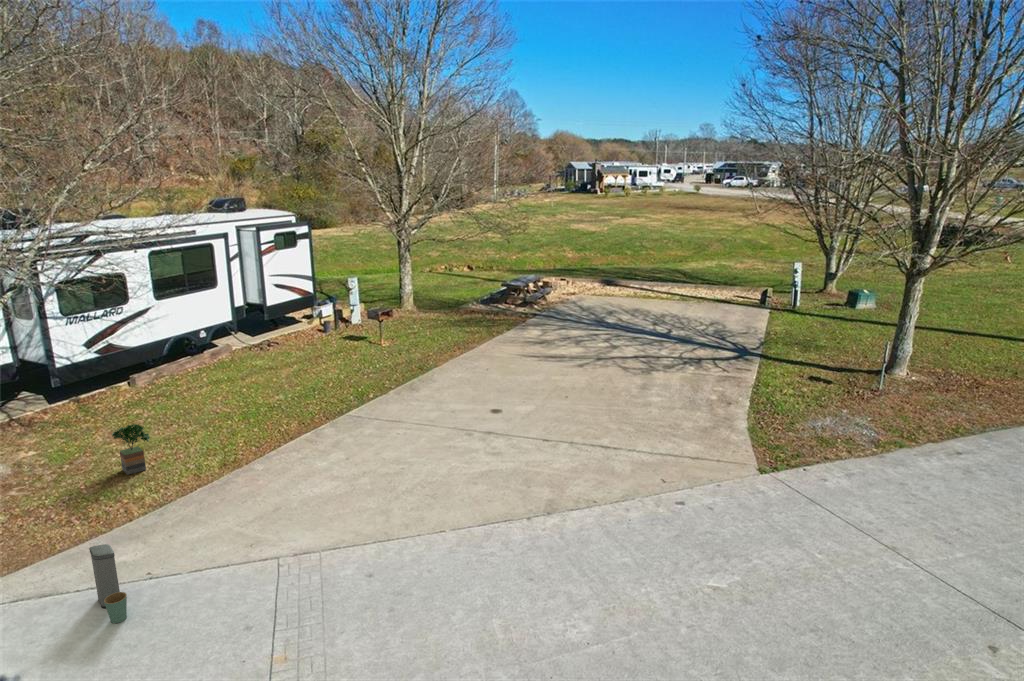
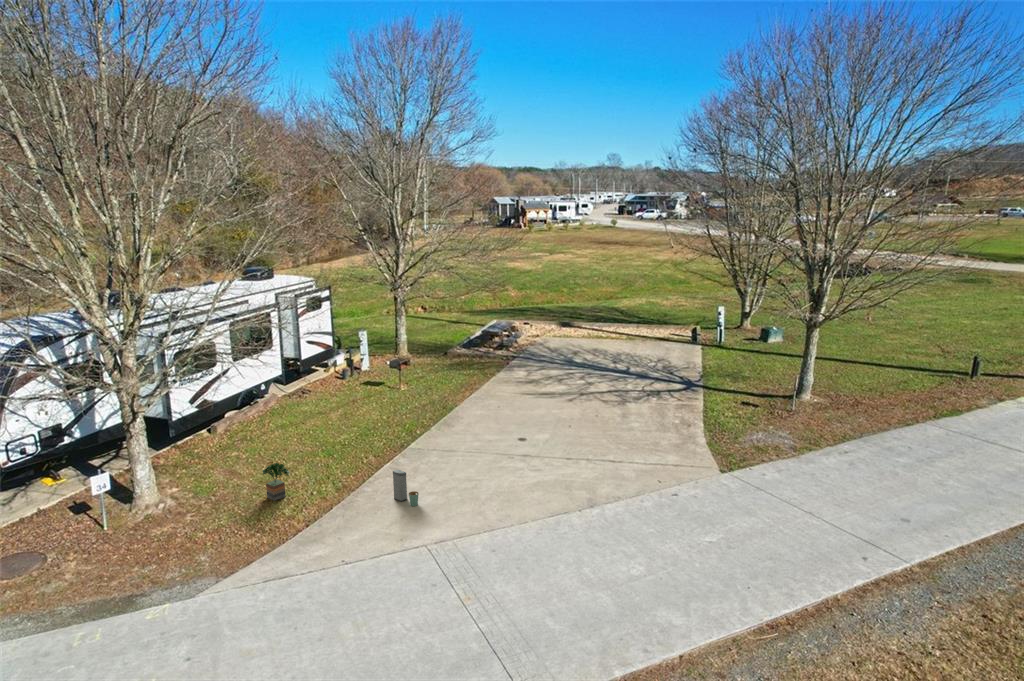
trash can: present [89,544,127,623] -> present [393,470,419,506]

